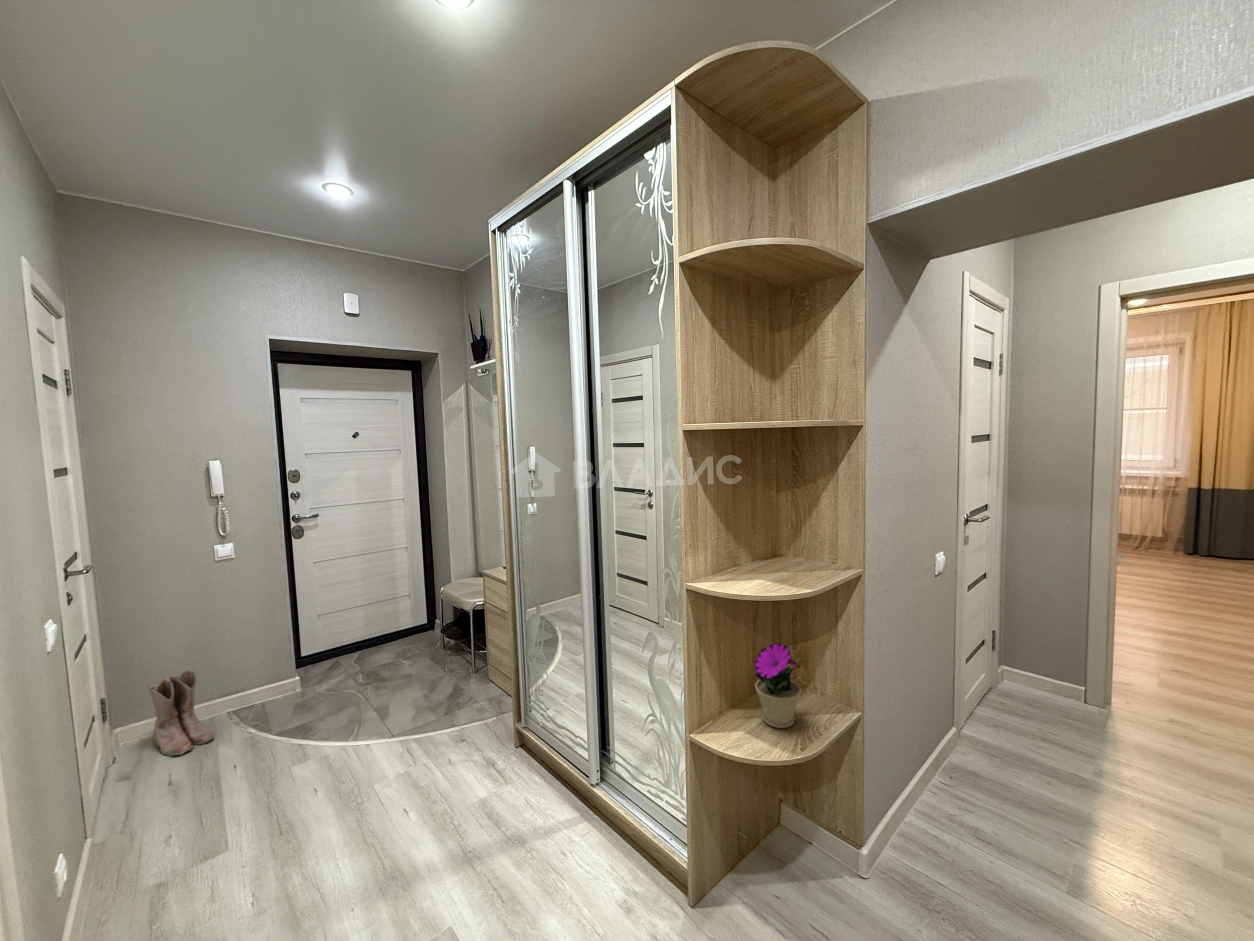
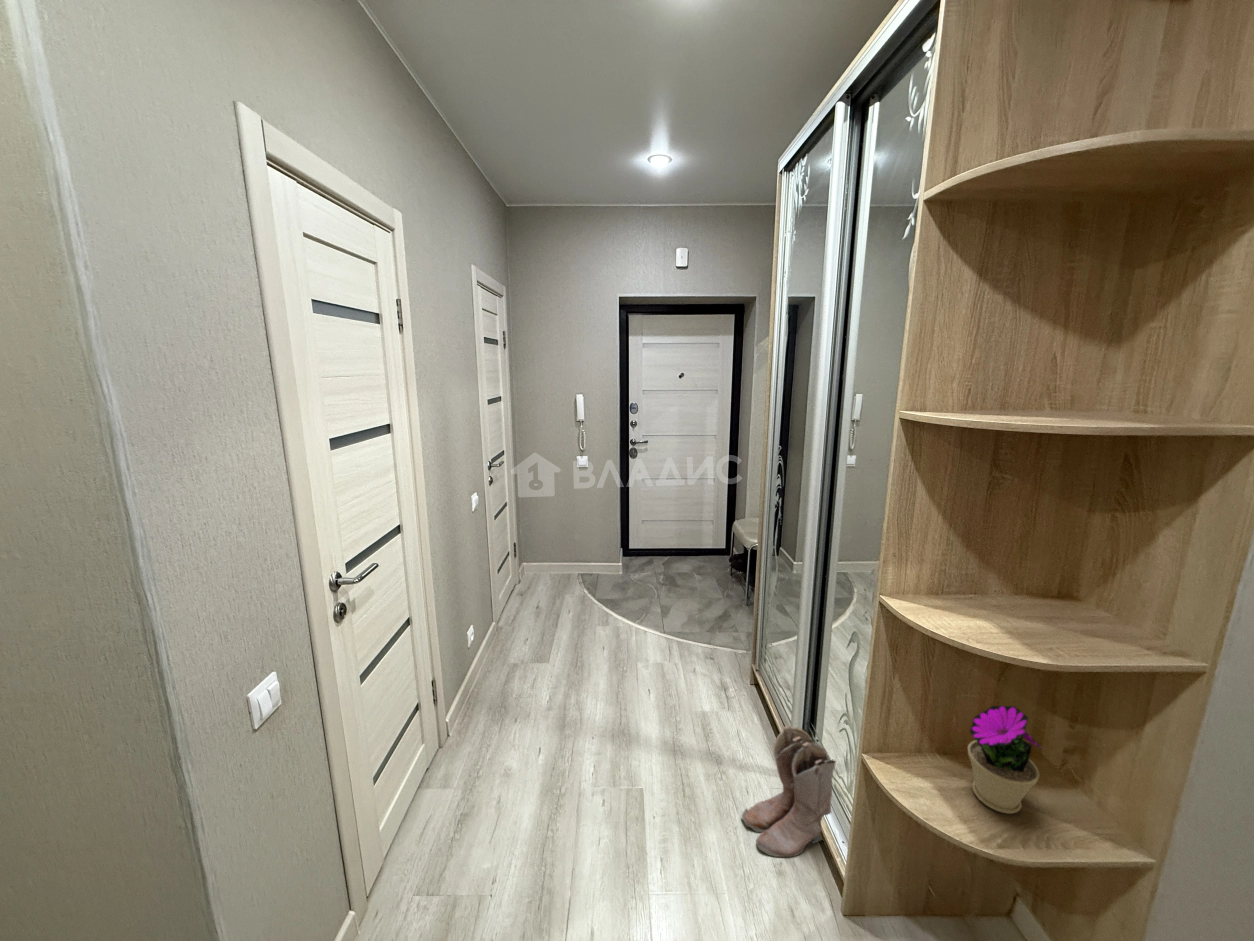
boots: present [148,669,214,756] -> present [741,725,836,857]

